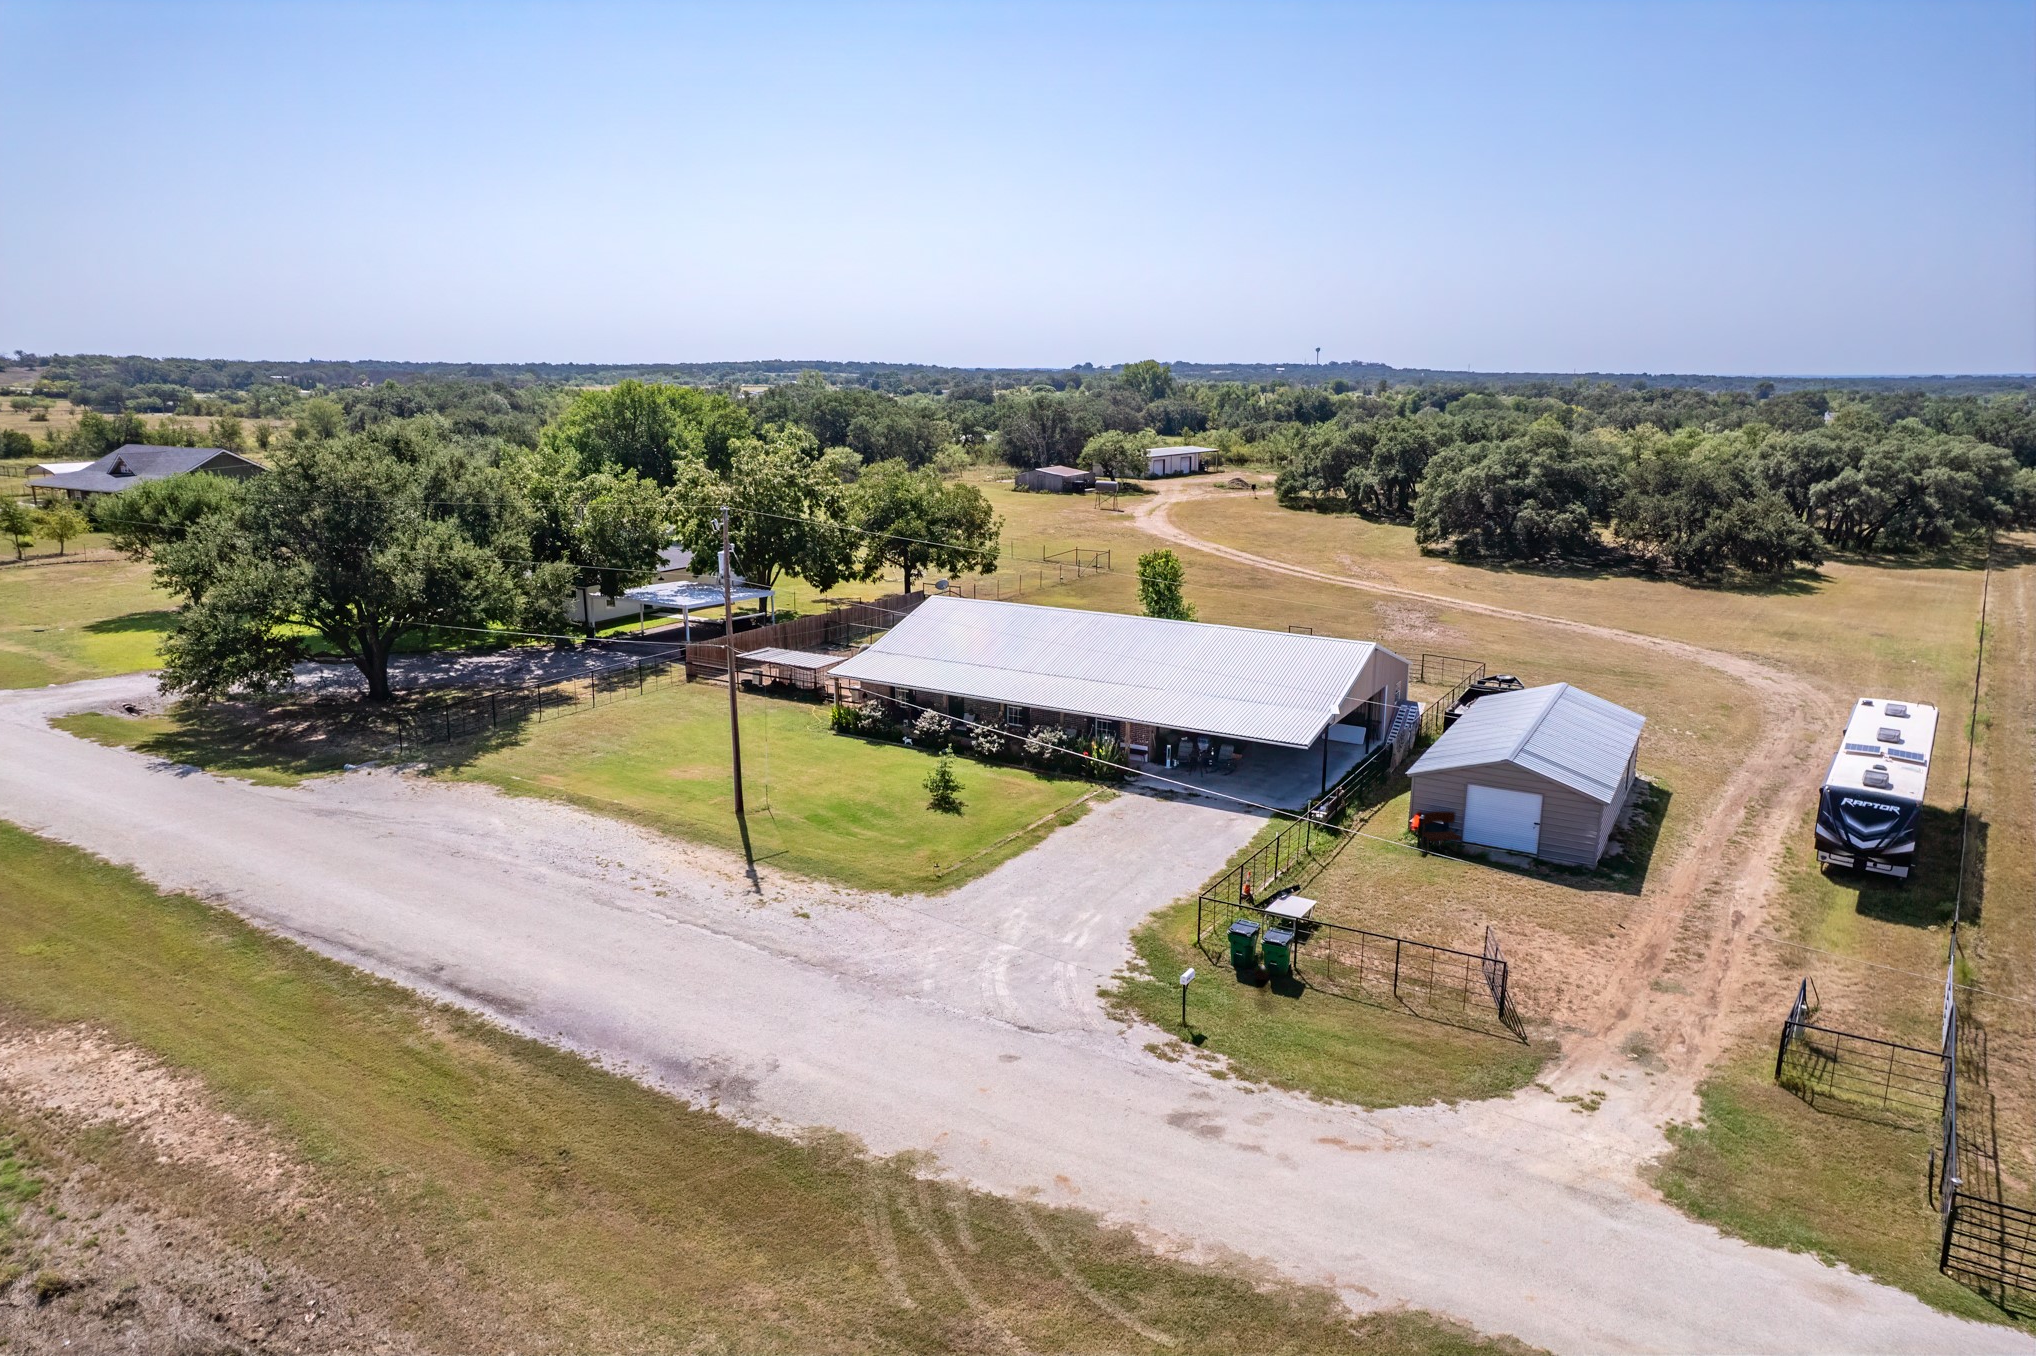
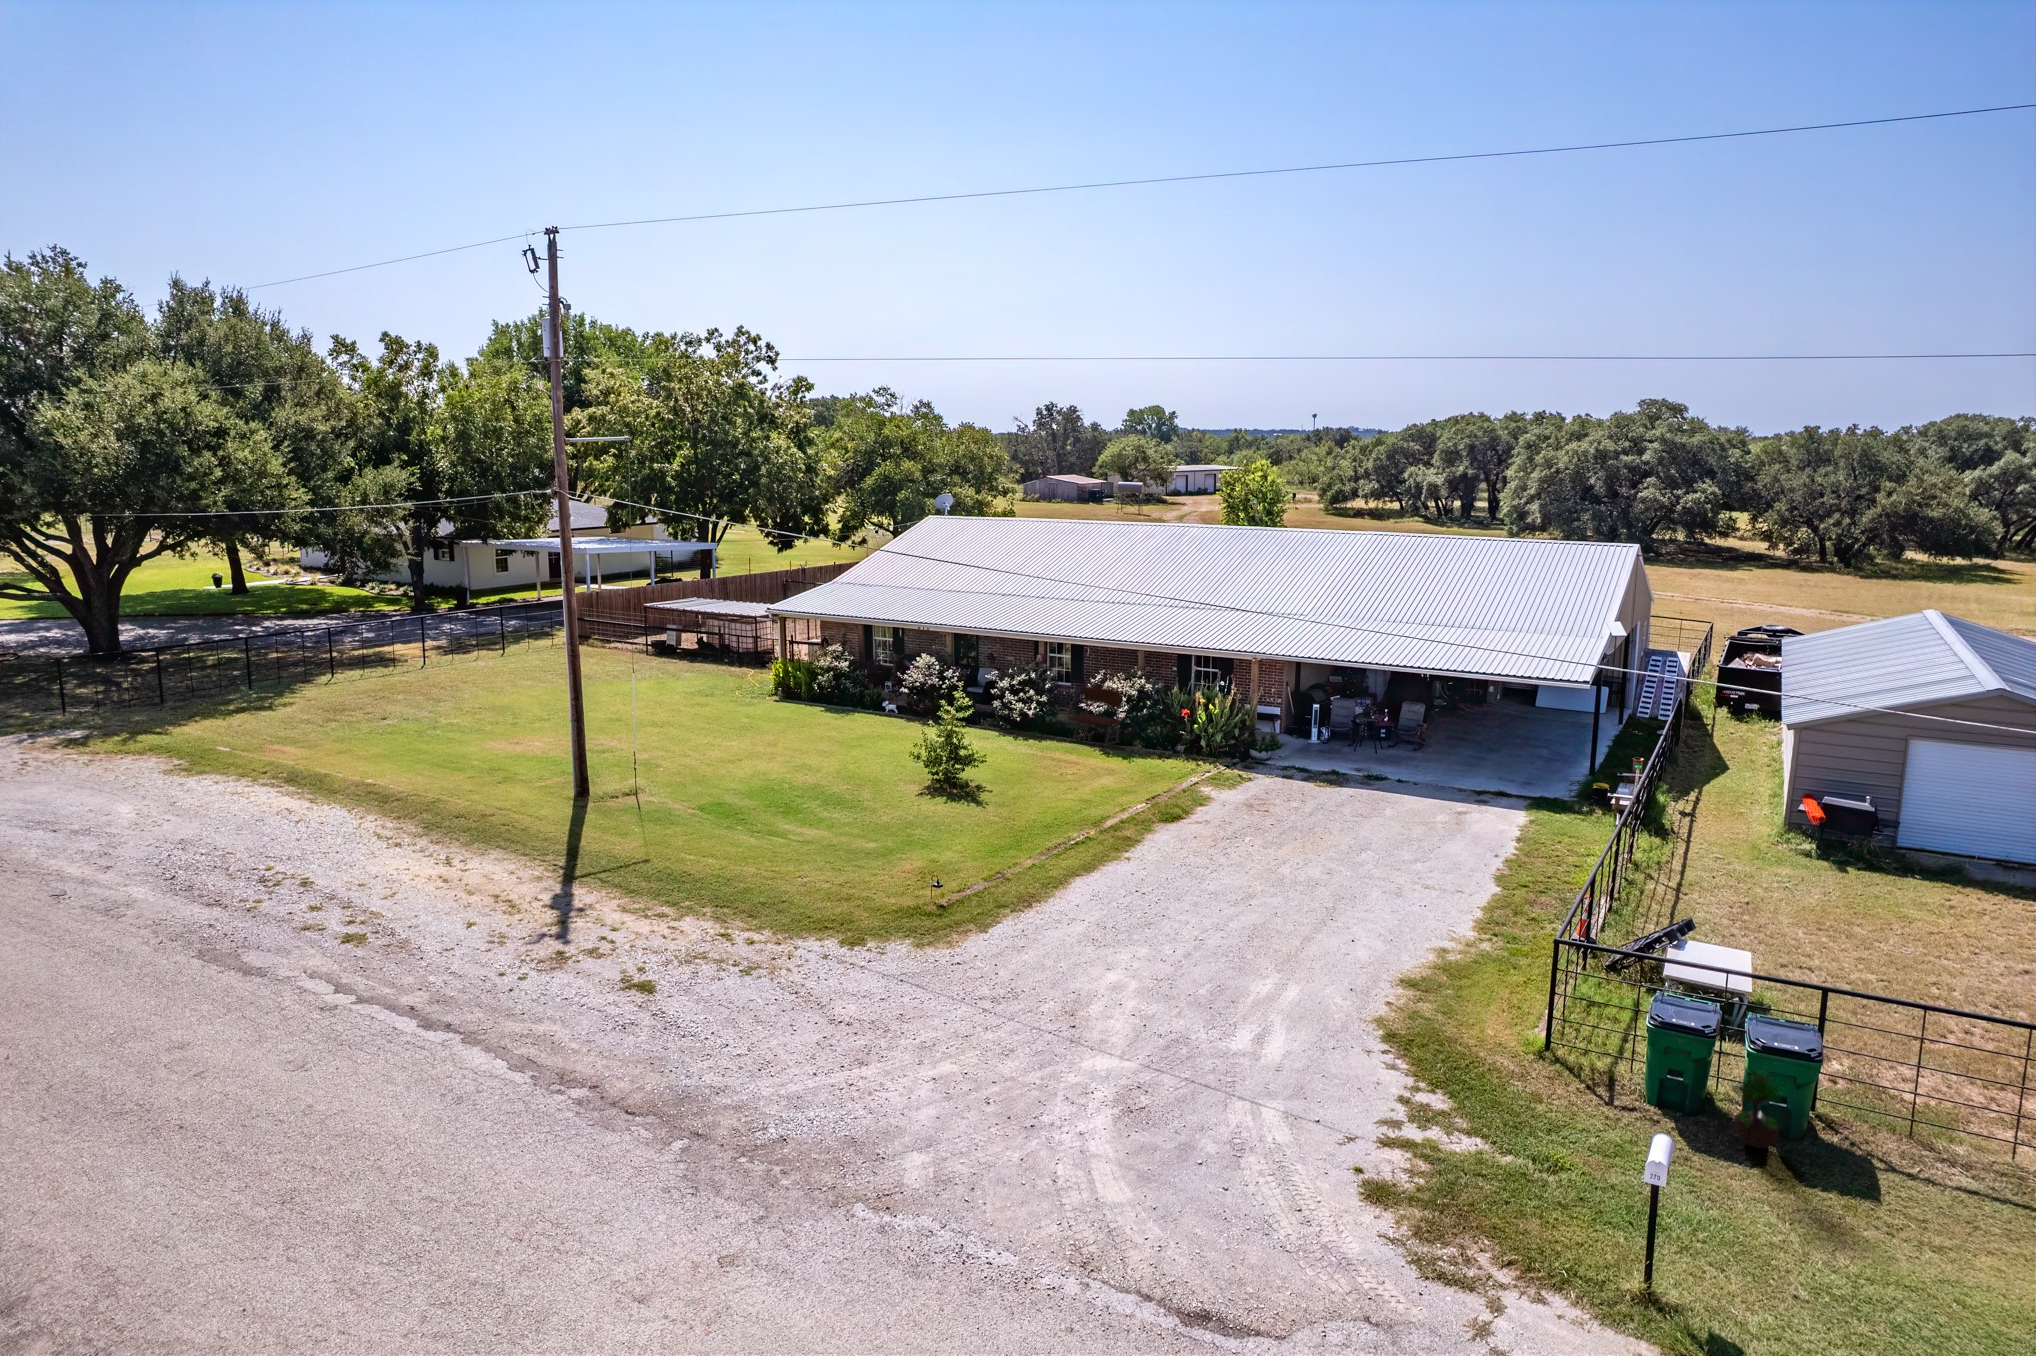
bench: present [1421,811,1462,852] -> present [1068,686,1121,745]

